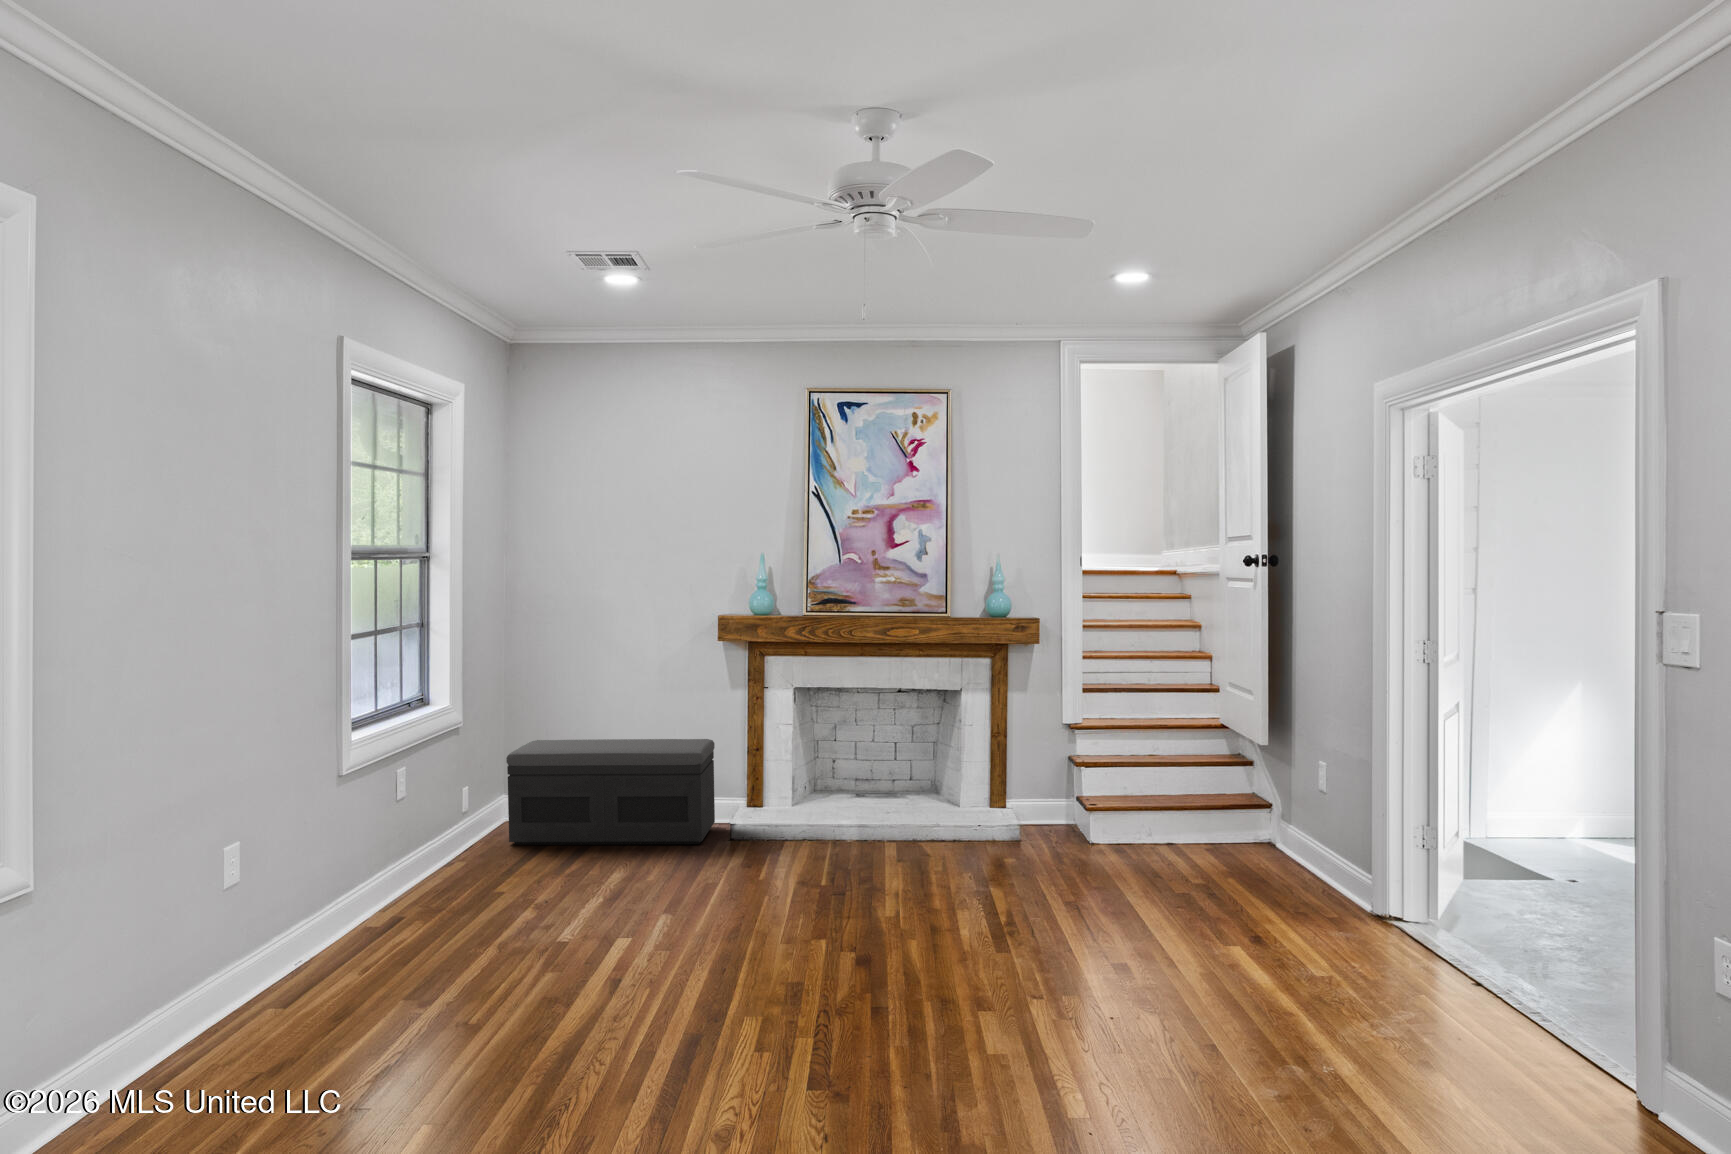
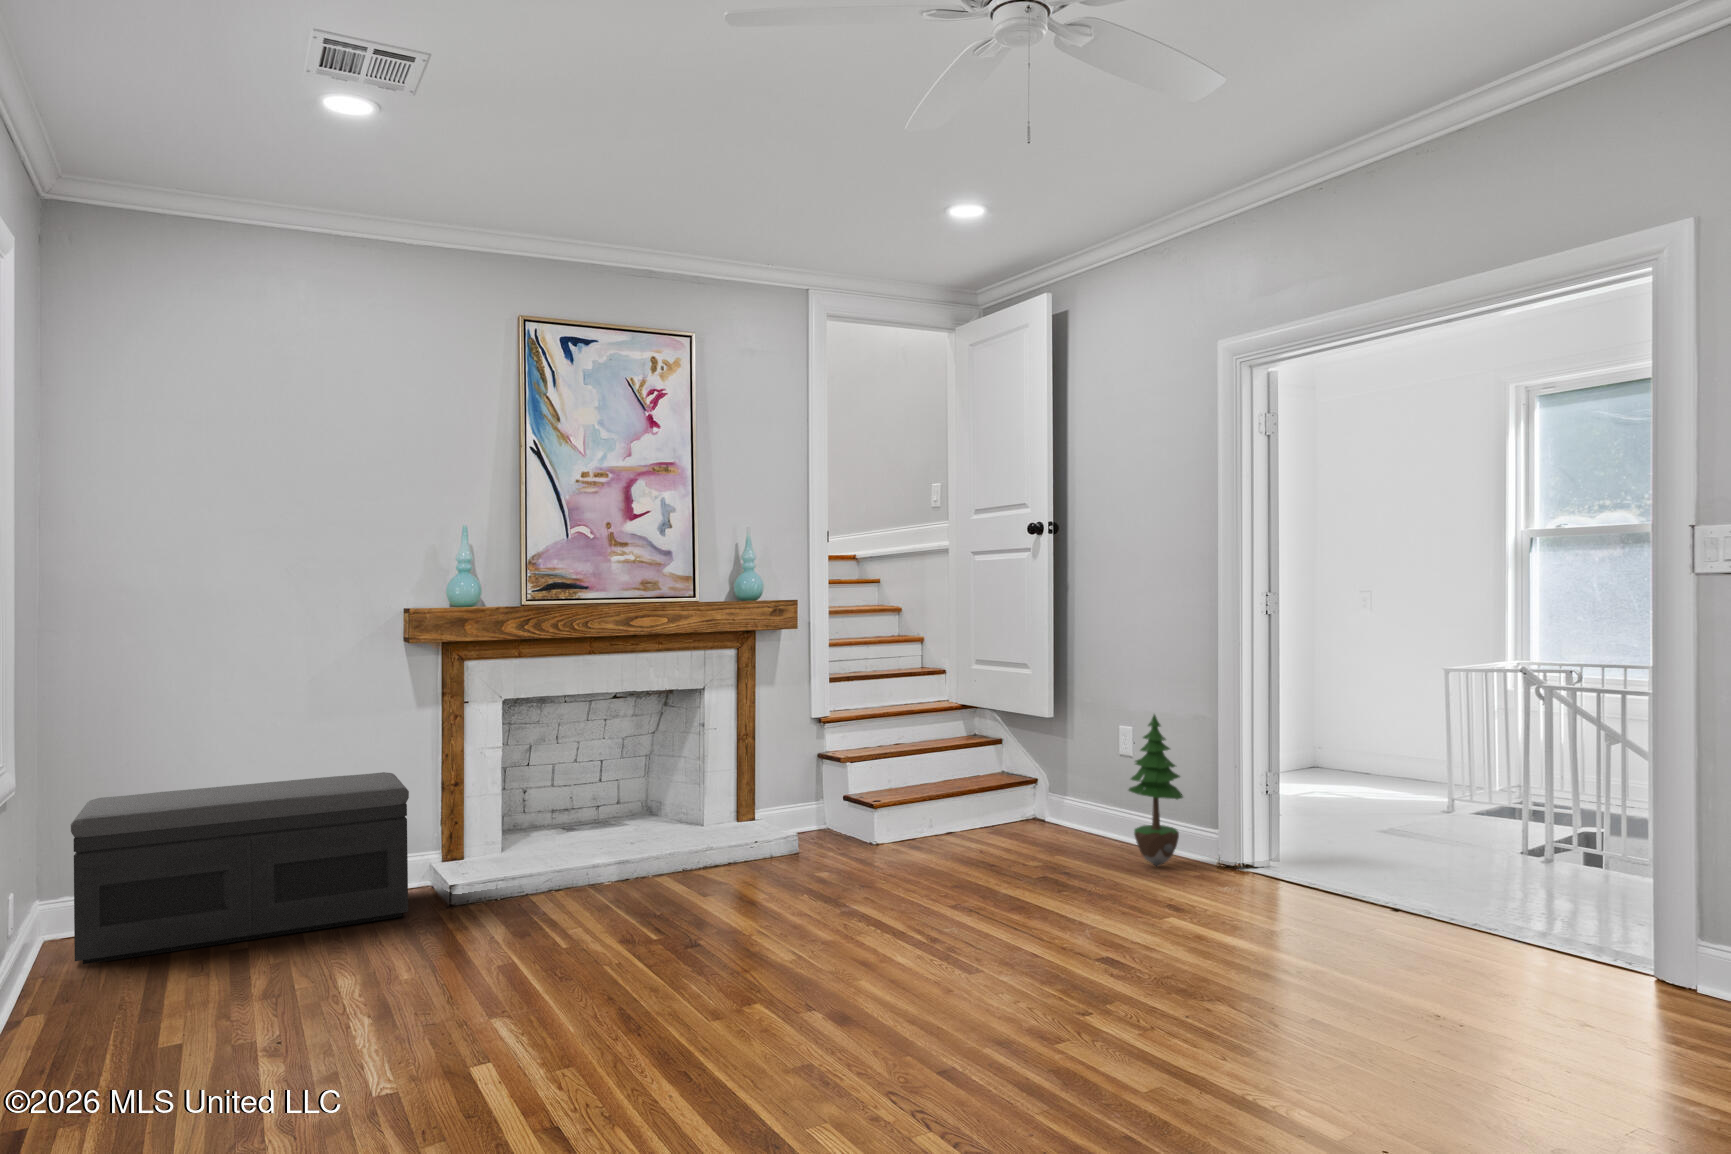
potted tree: none [1291,751,1348,901] -> present [1129,715,1183,866]

